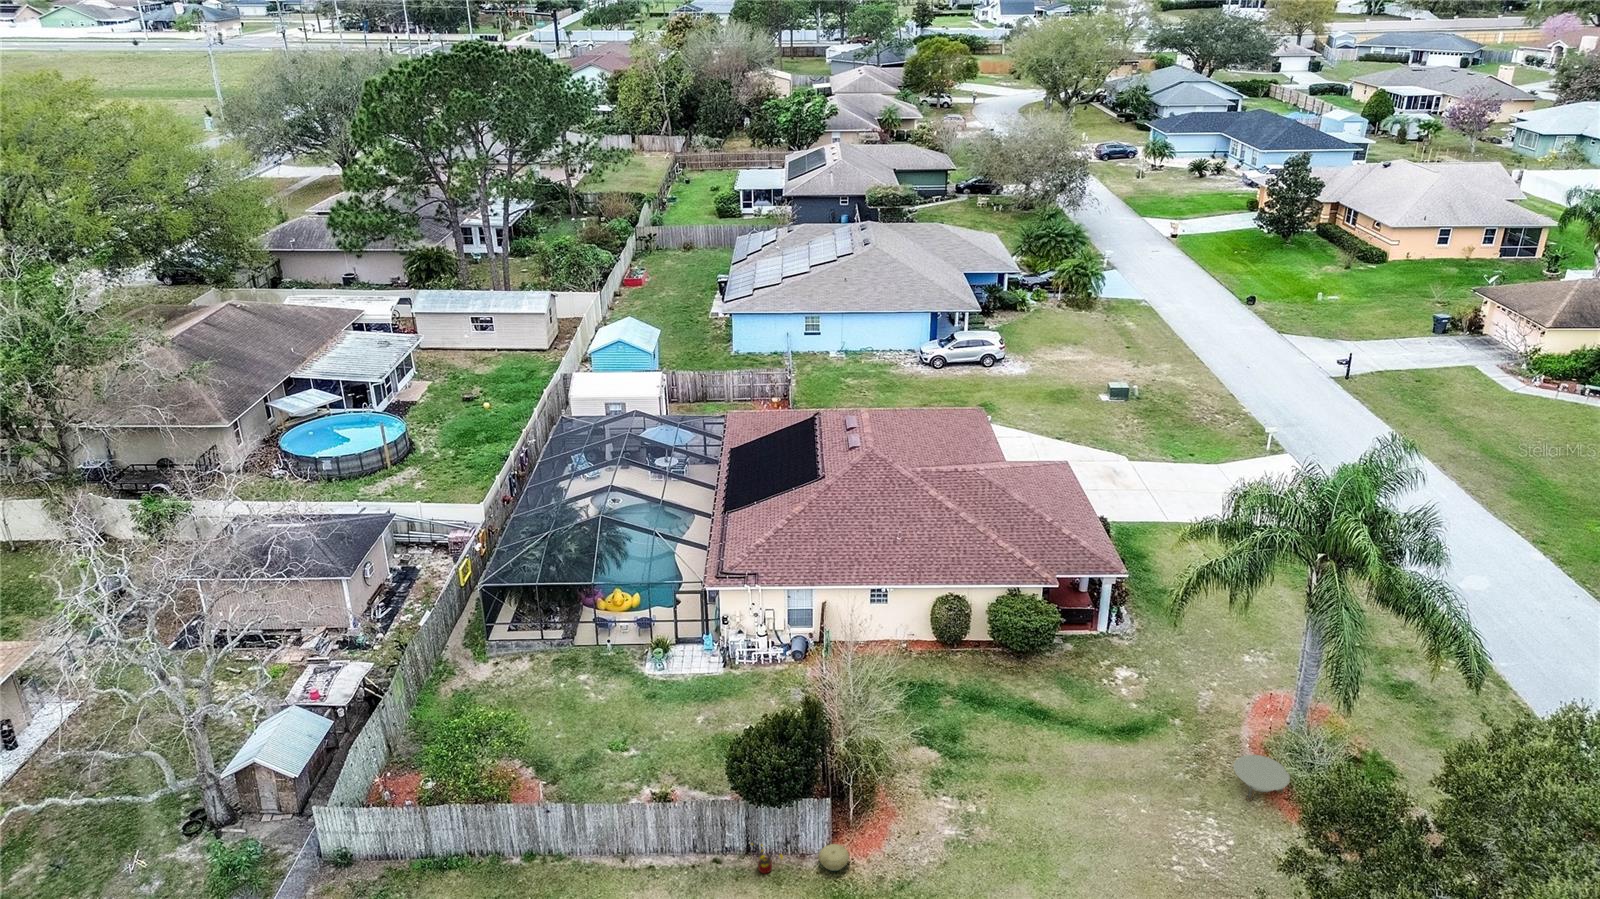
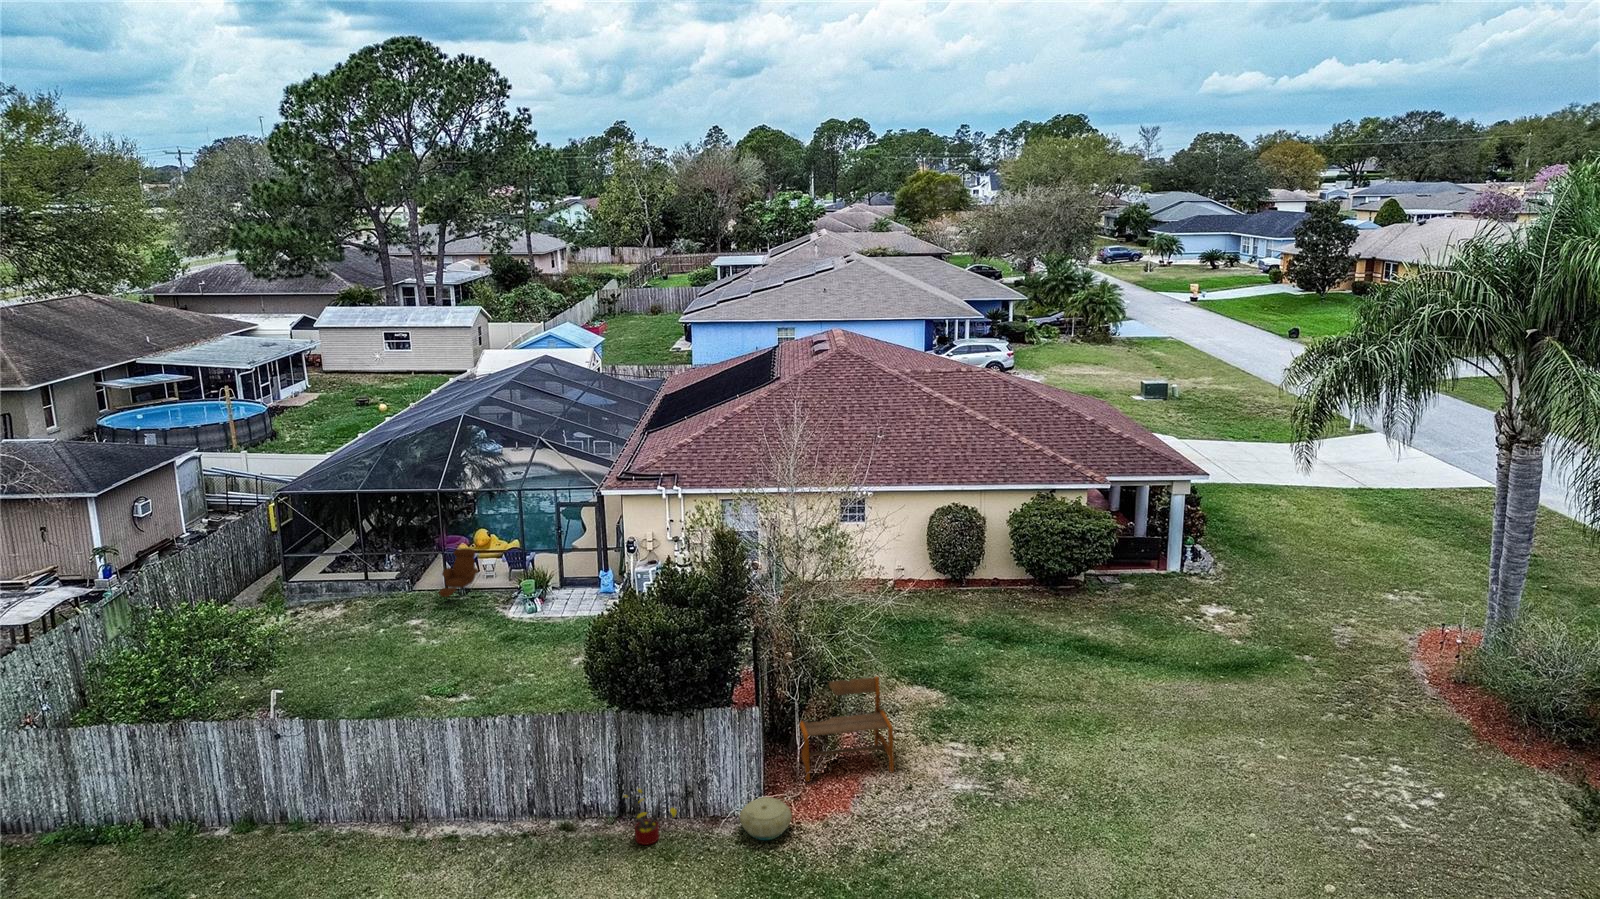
lounge chair: none [593,615,618,662] -> present [438,548,478,604]
round table: present [1233,755,1290,801] -> none [1417,678,1516,743]
bench: none [850,760,908,826] -> present [800,676,894,781]

